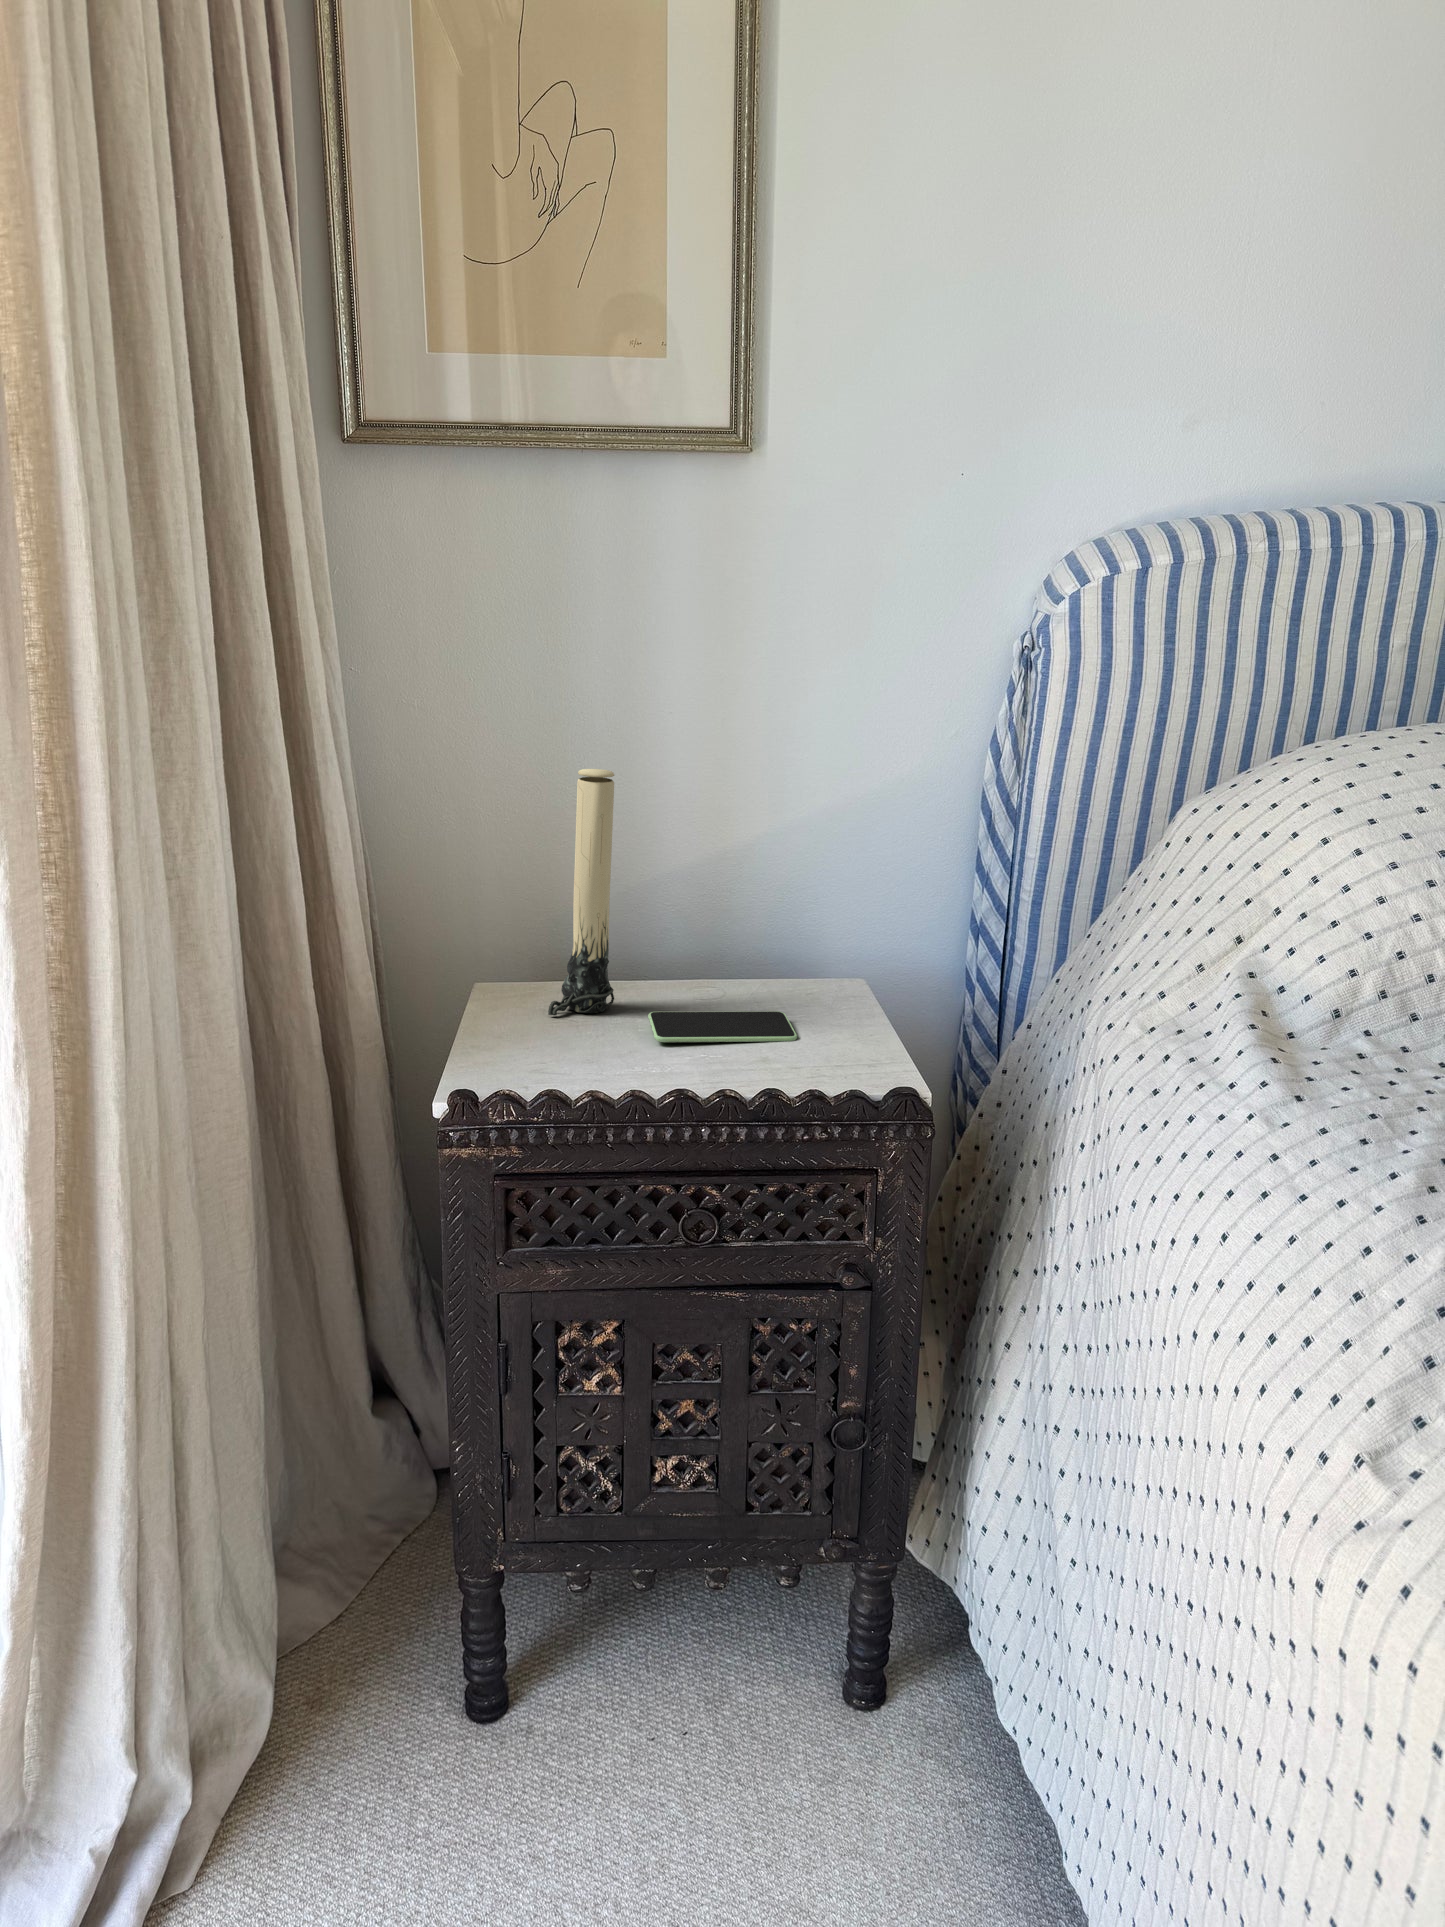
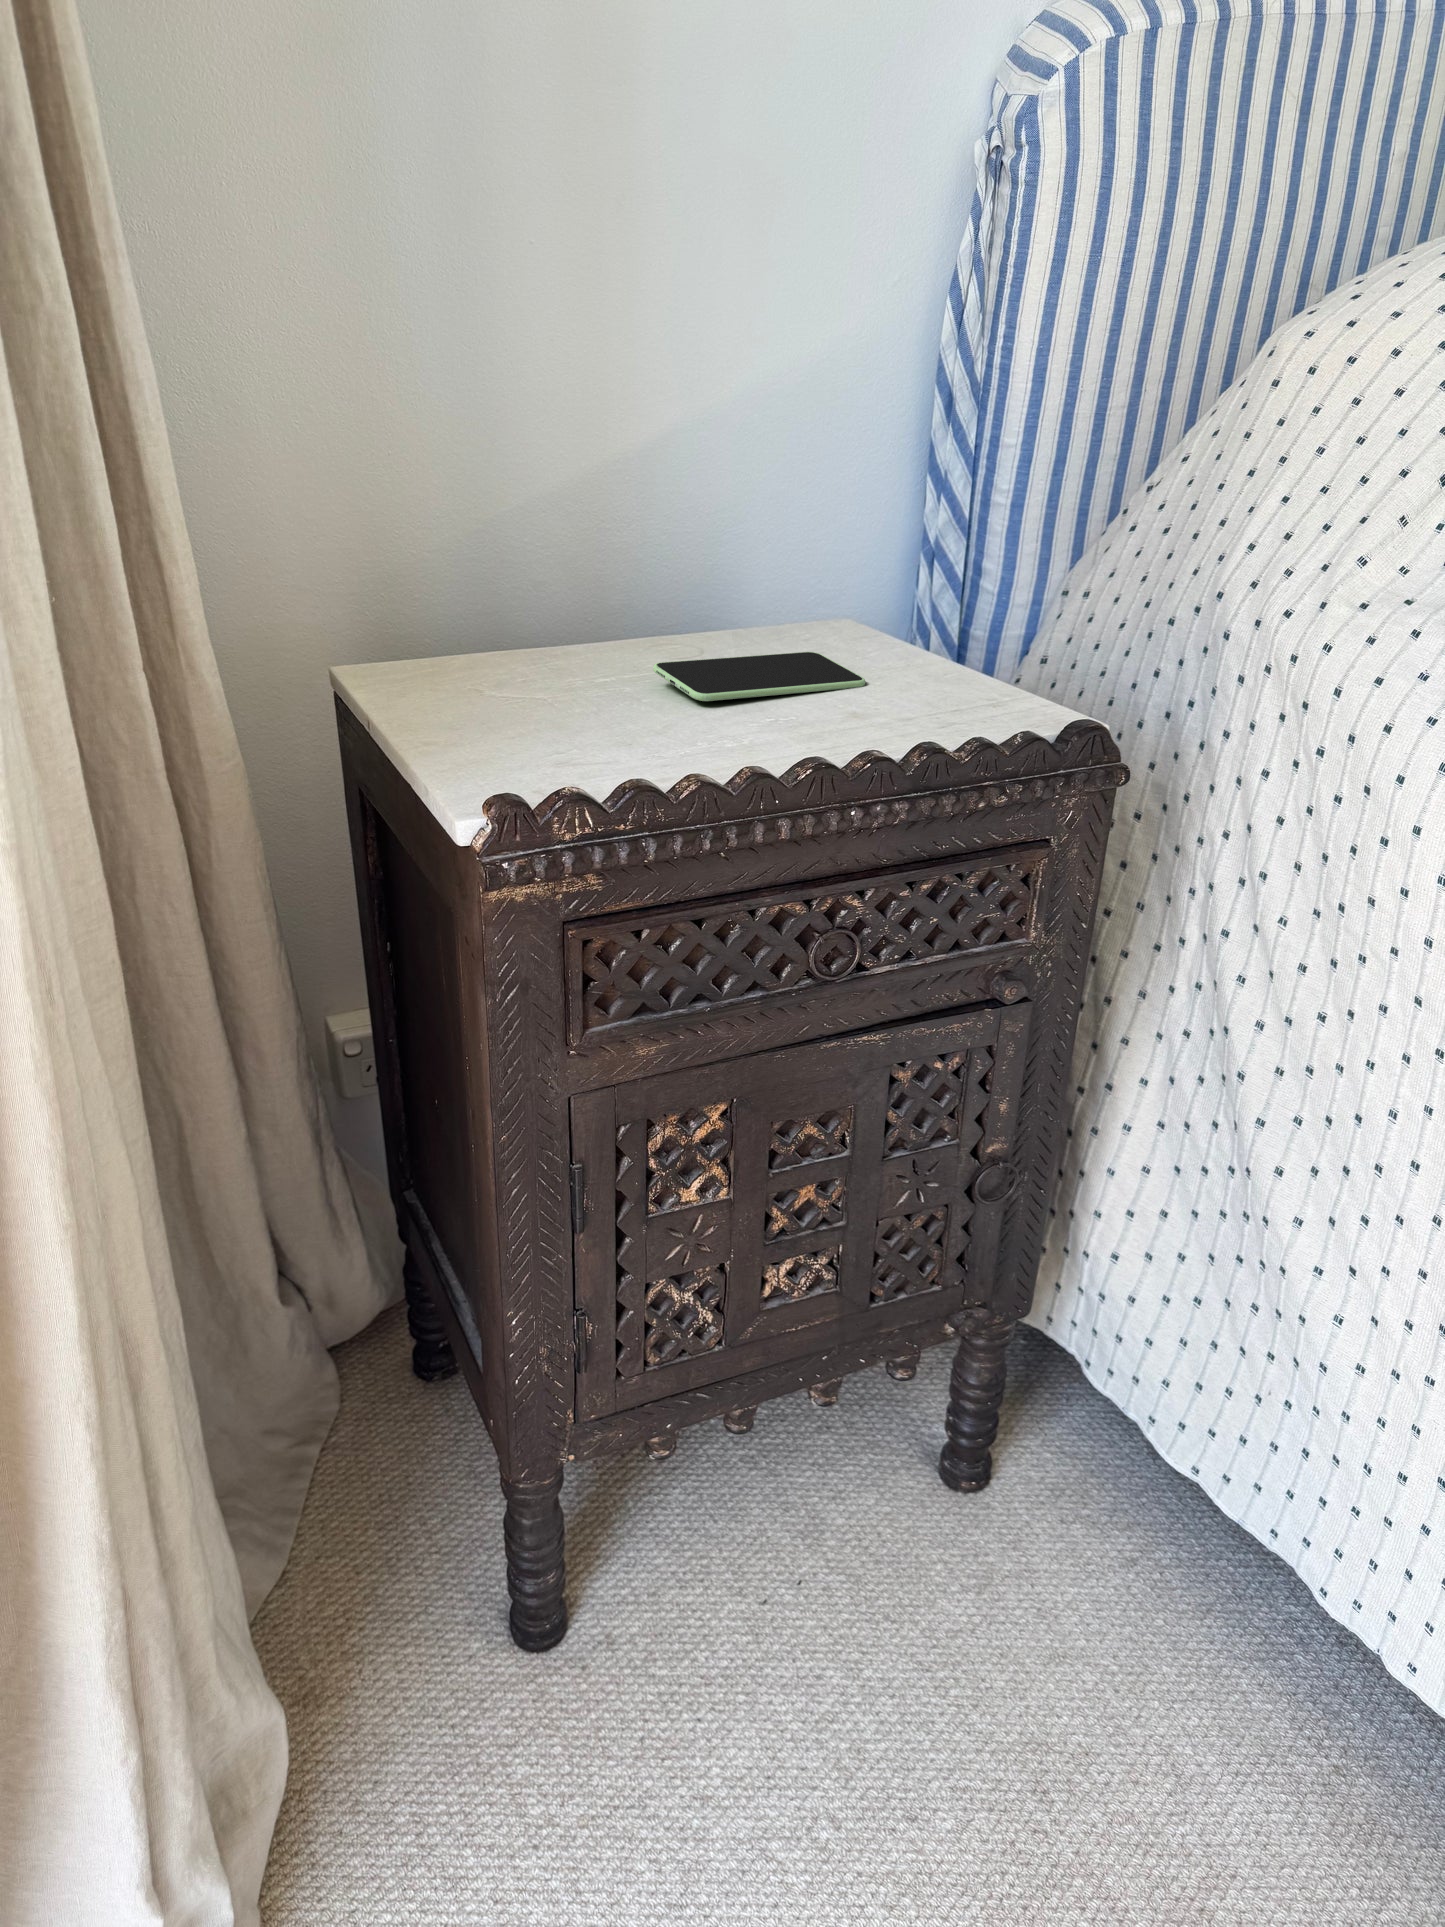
candle: present [548,769,614,1016] -> none [493,281,575,682]

